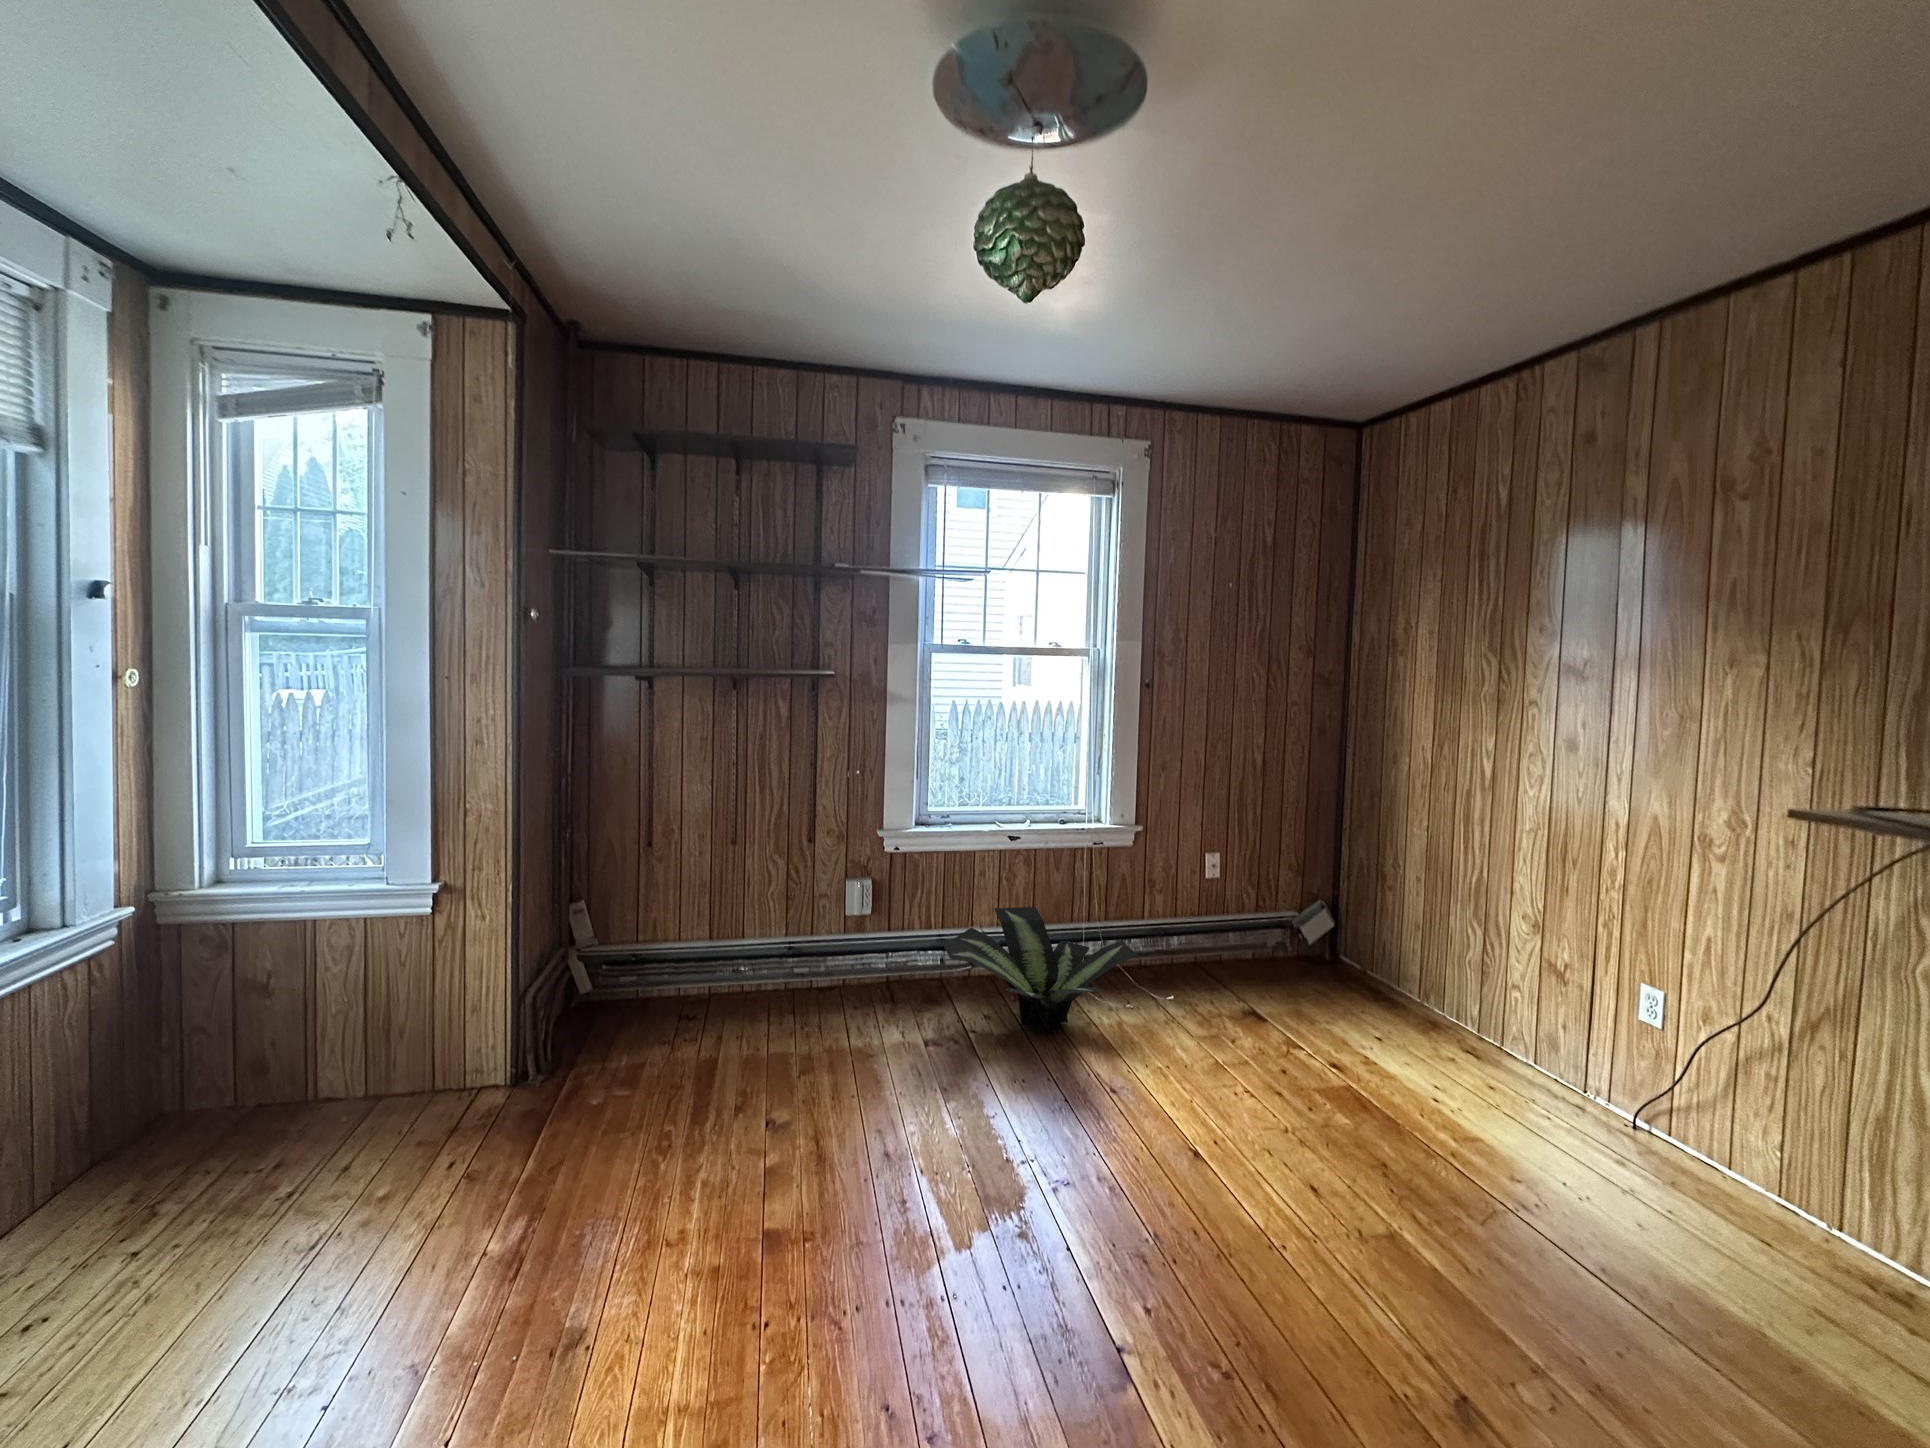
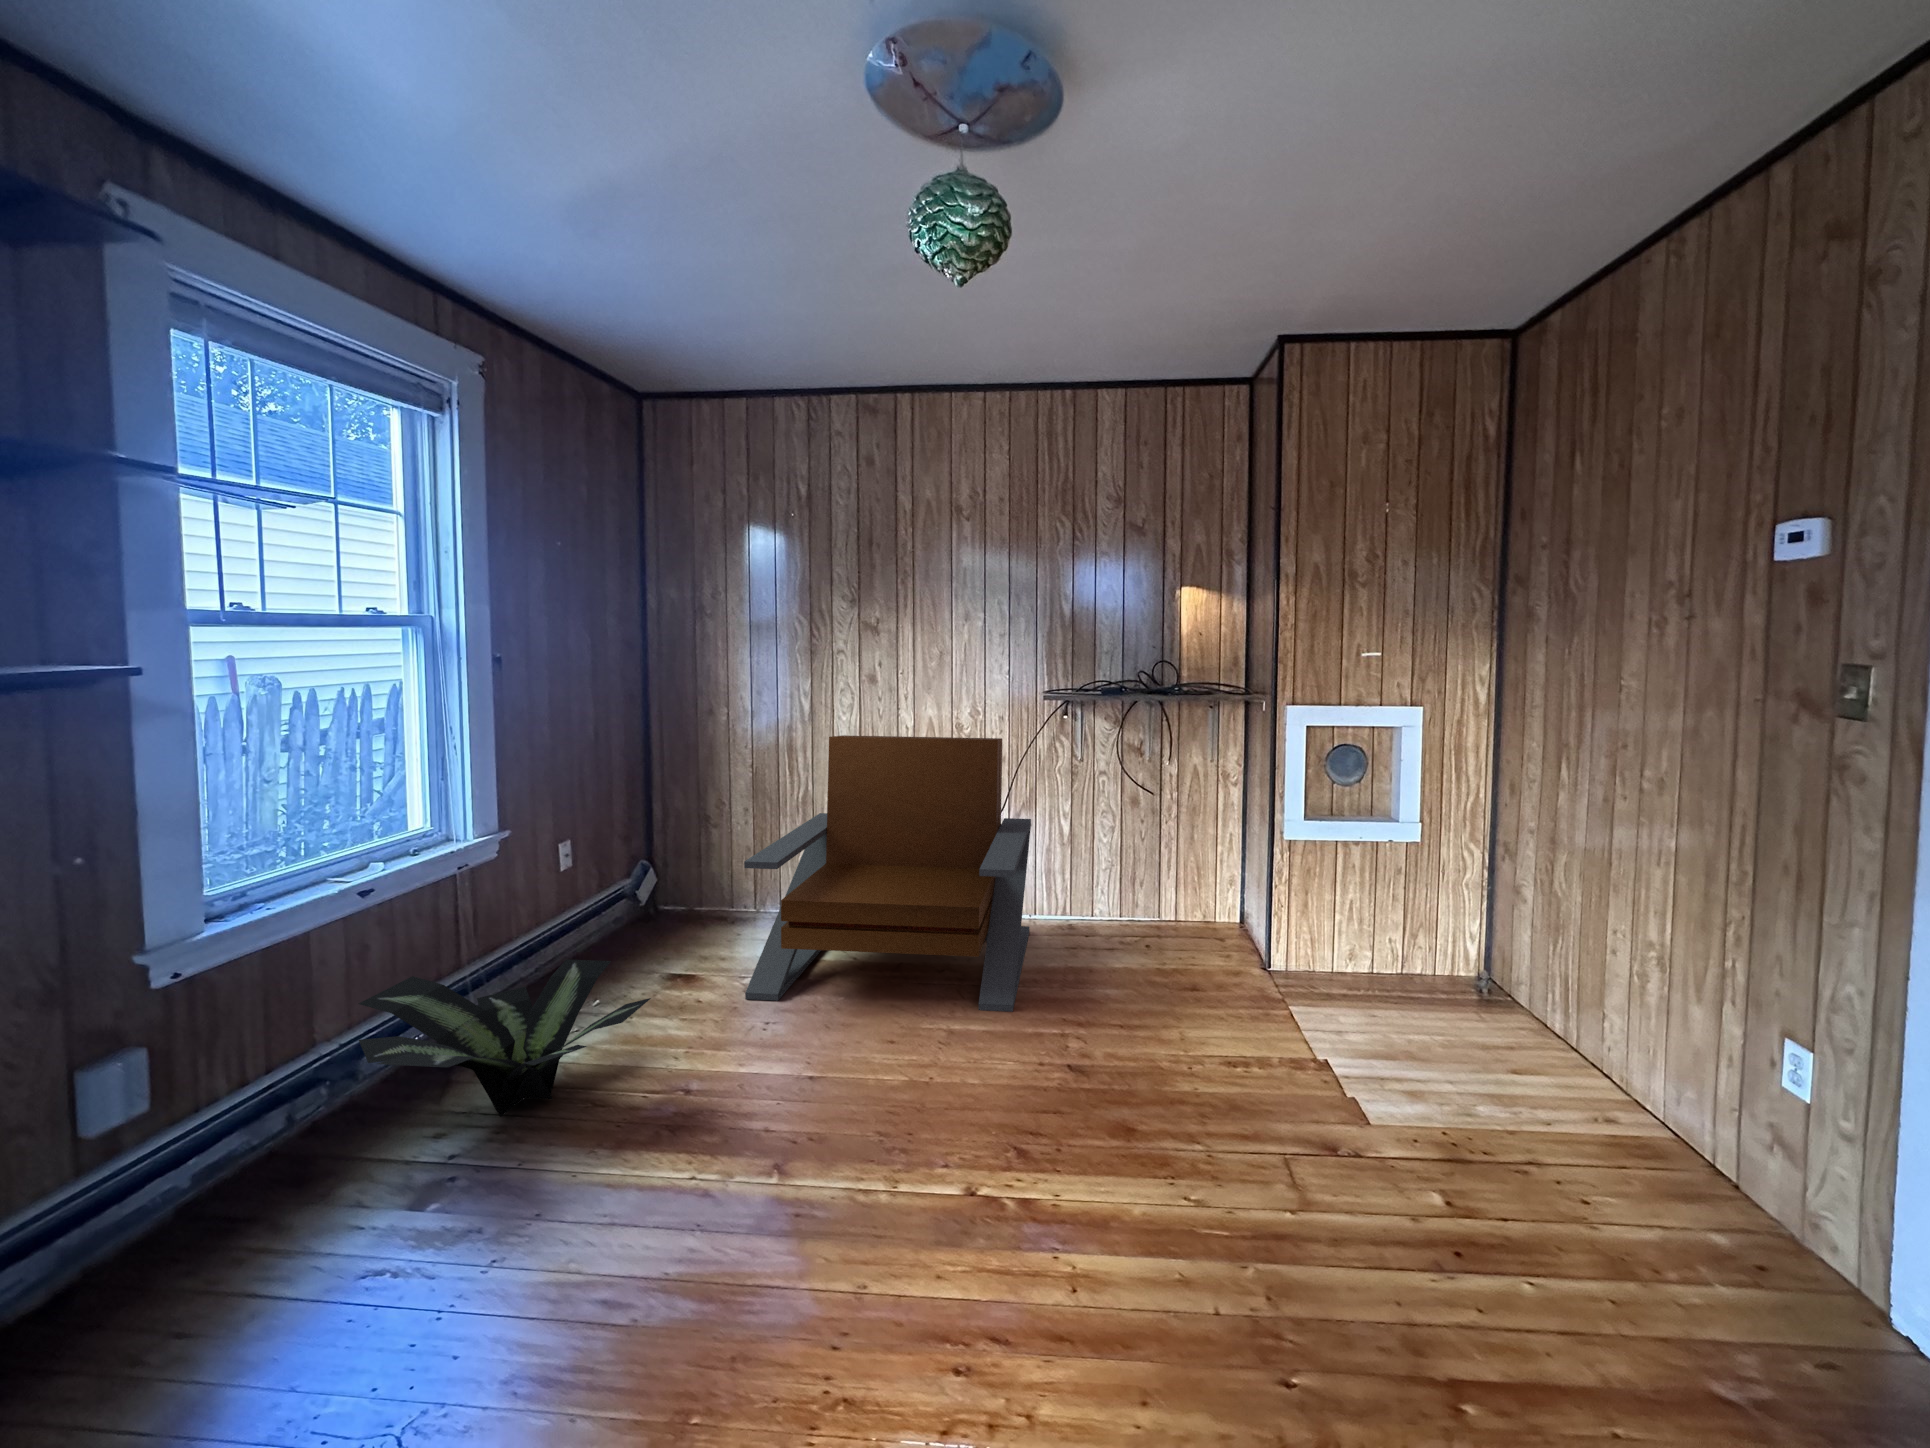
lounge chair: none [1262,808,1811,1290] -> present [744,735,1031,1012]

